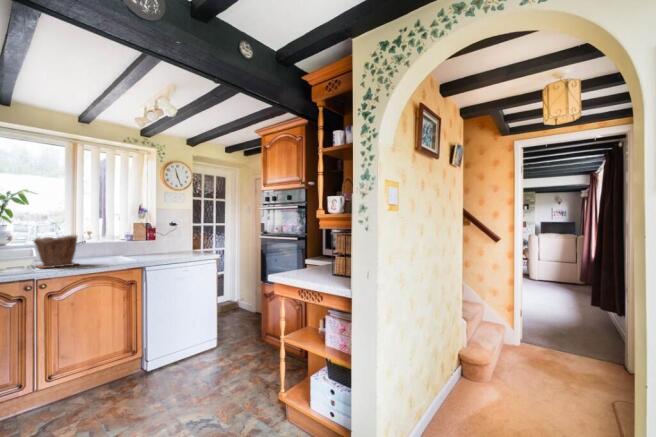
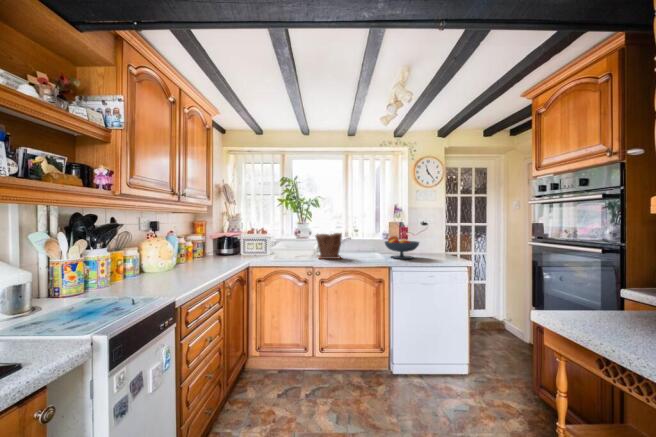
fruit bowl: none [133,236,173,259] -> present [385,236,419,259]

